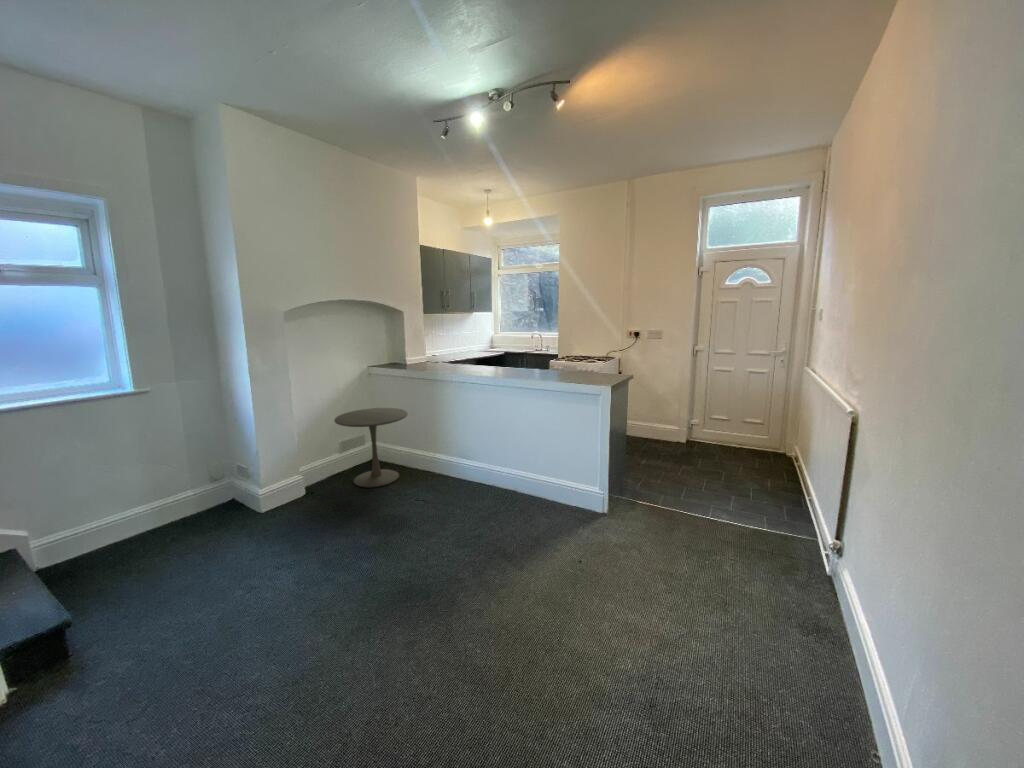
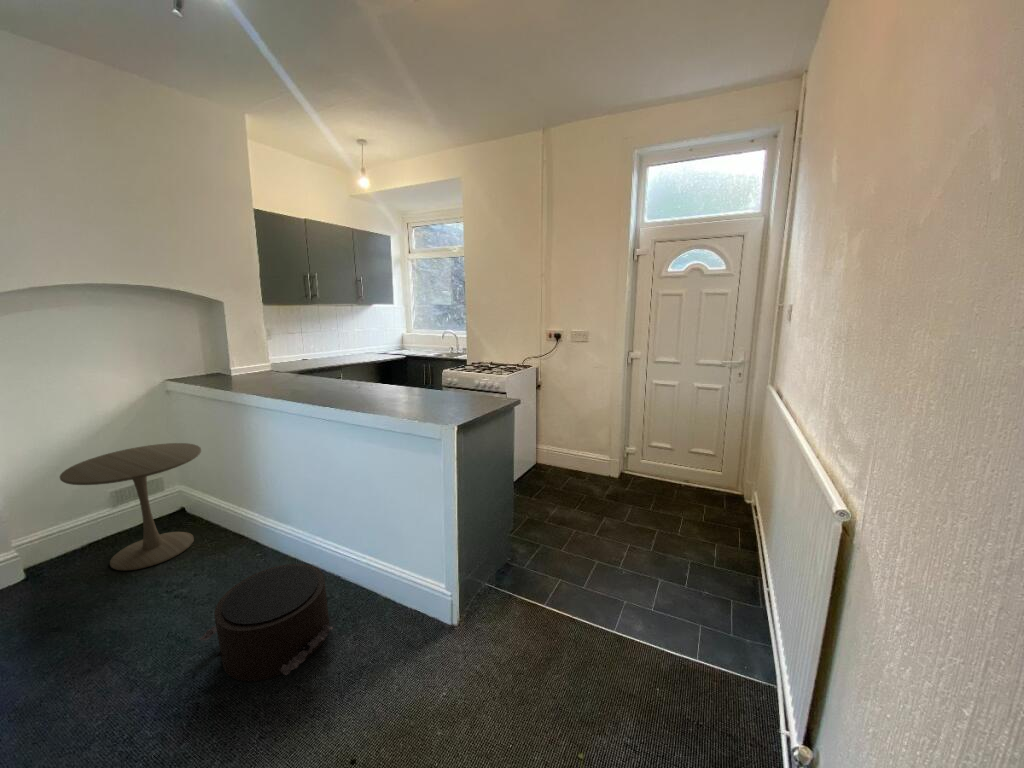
pouf: none [455,475,533,532] -> present [200,564,334,681]

